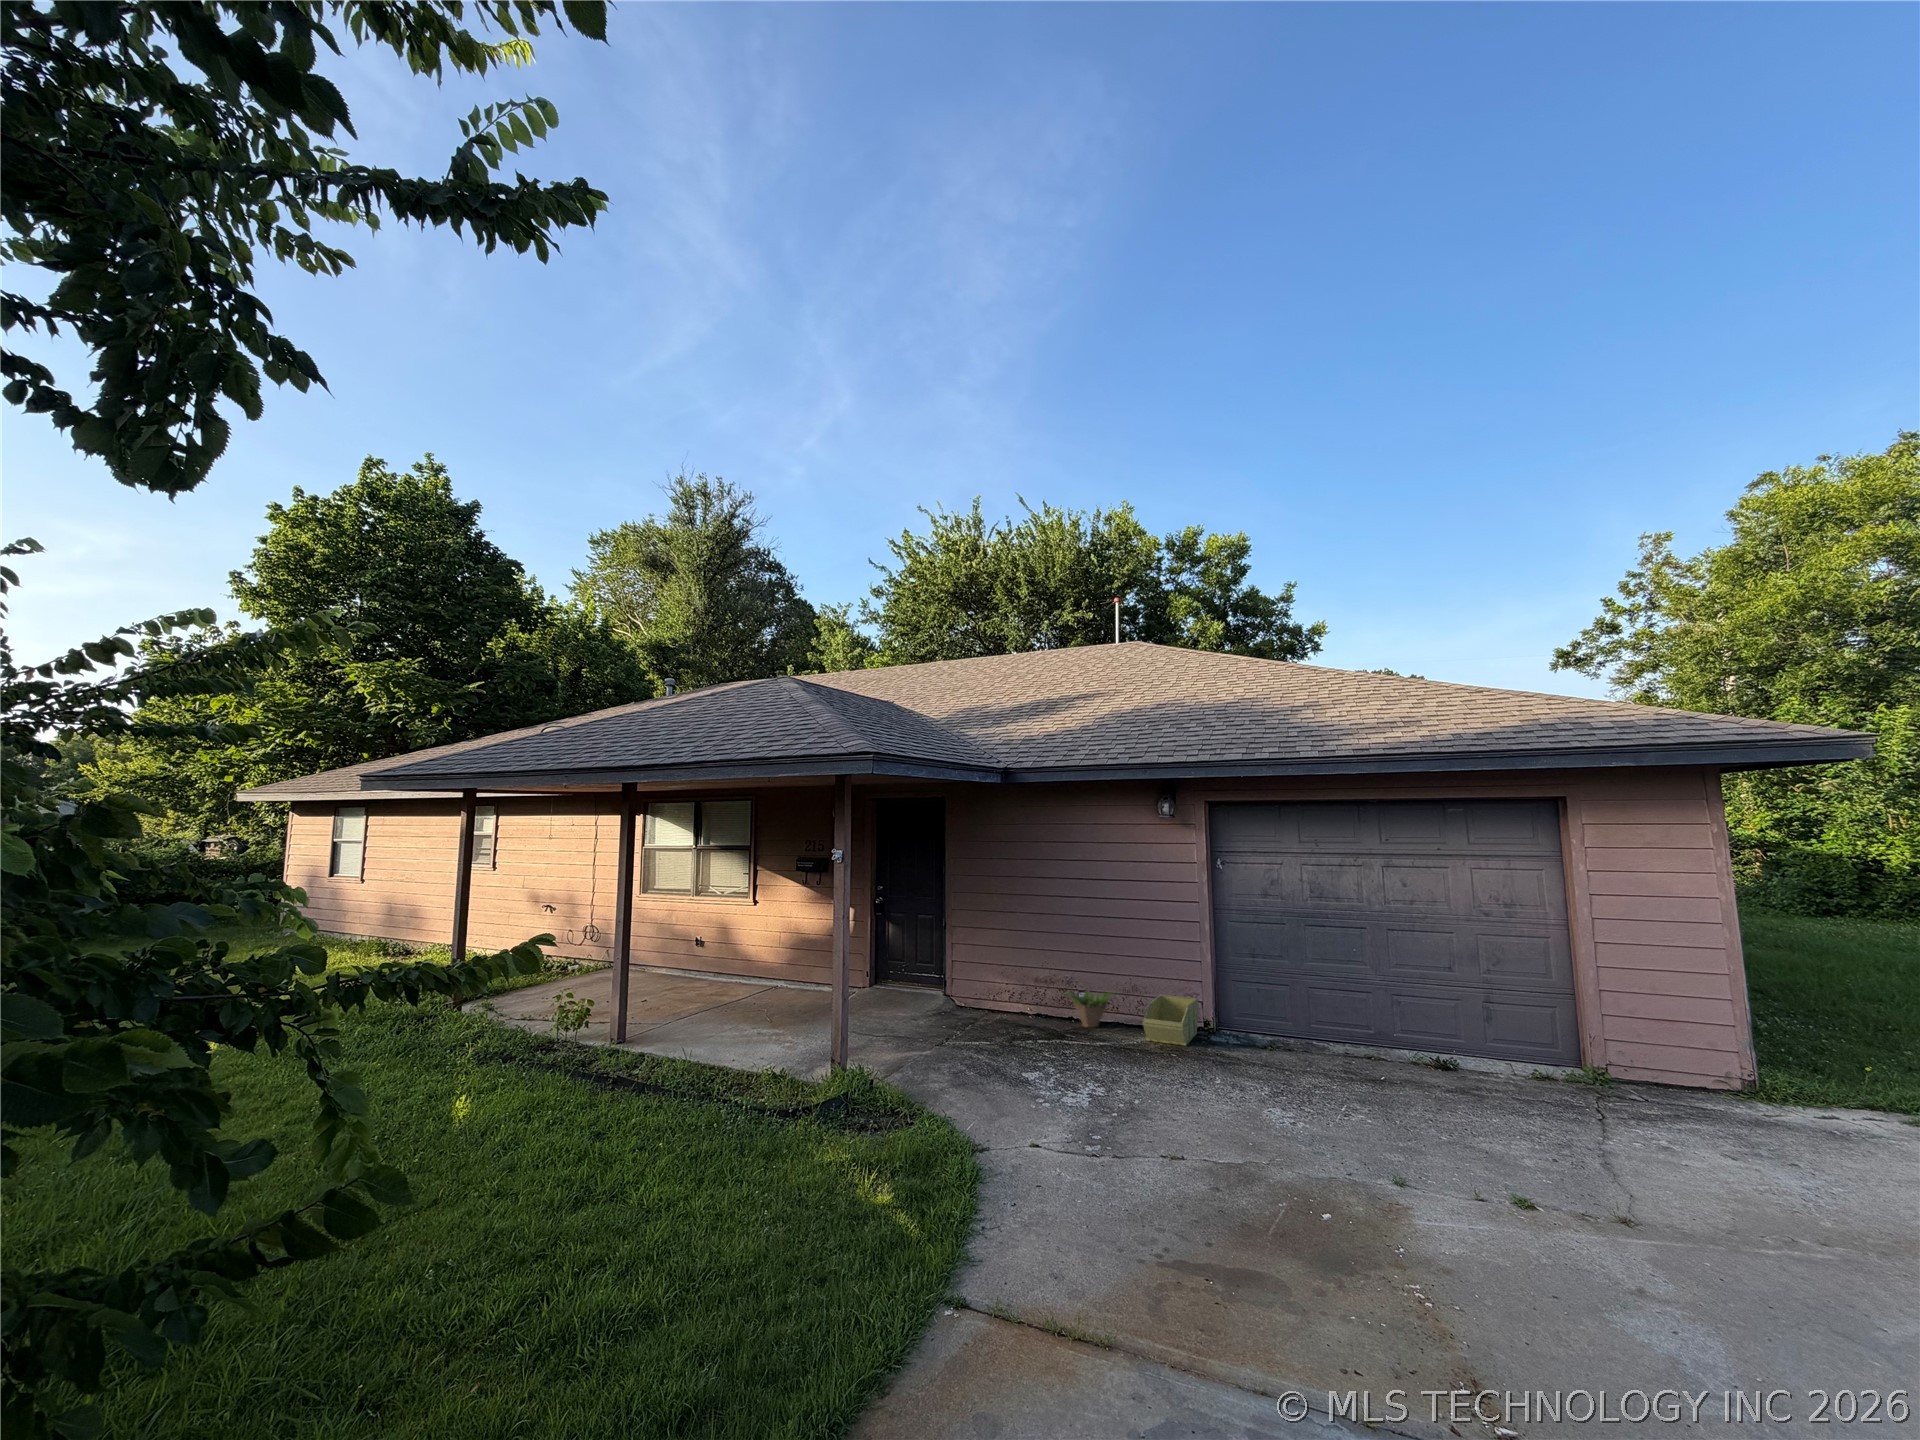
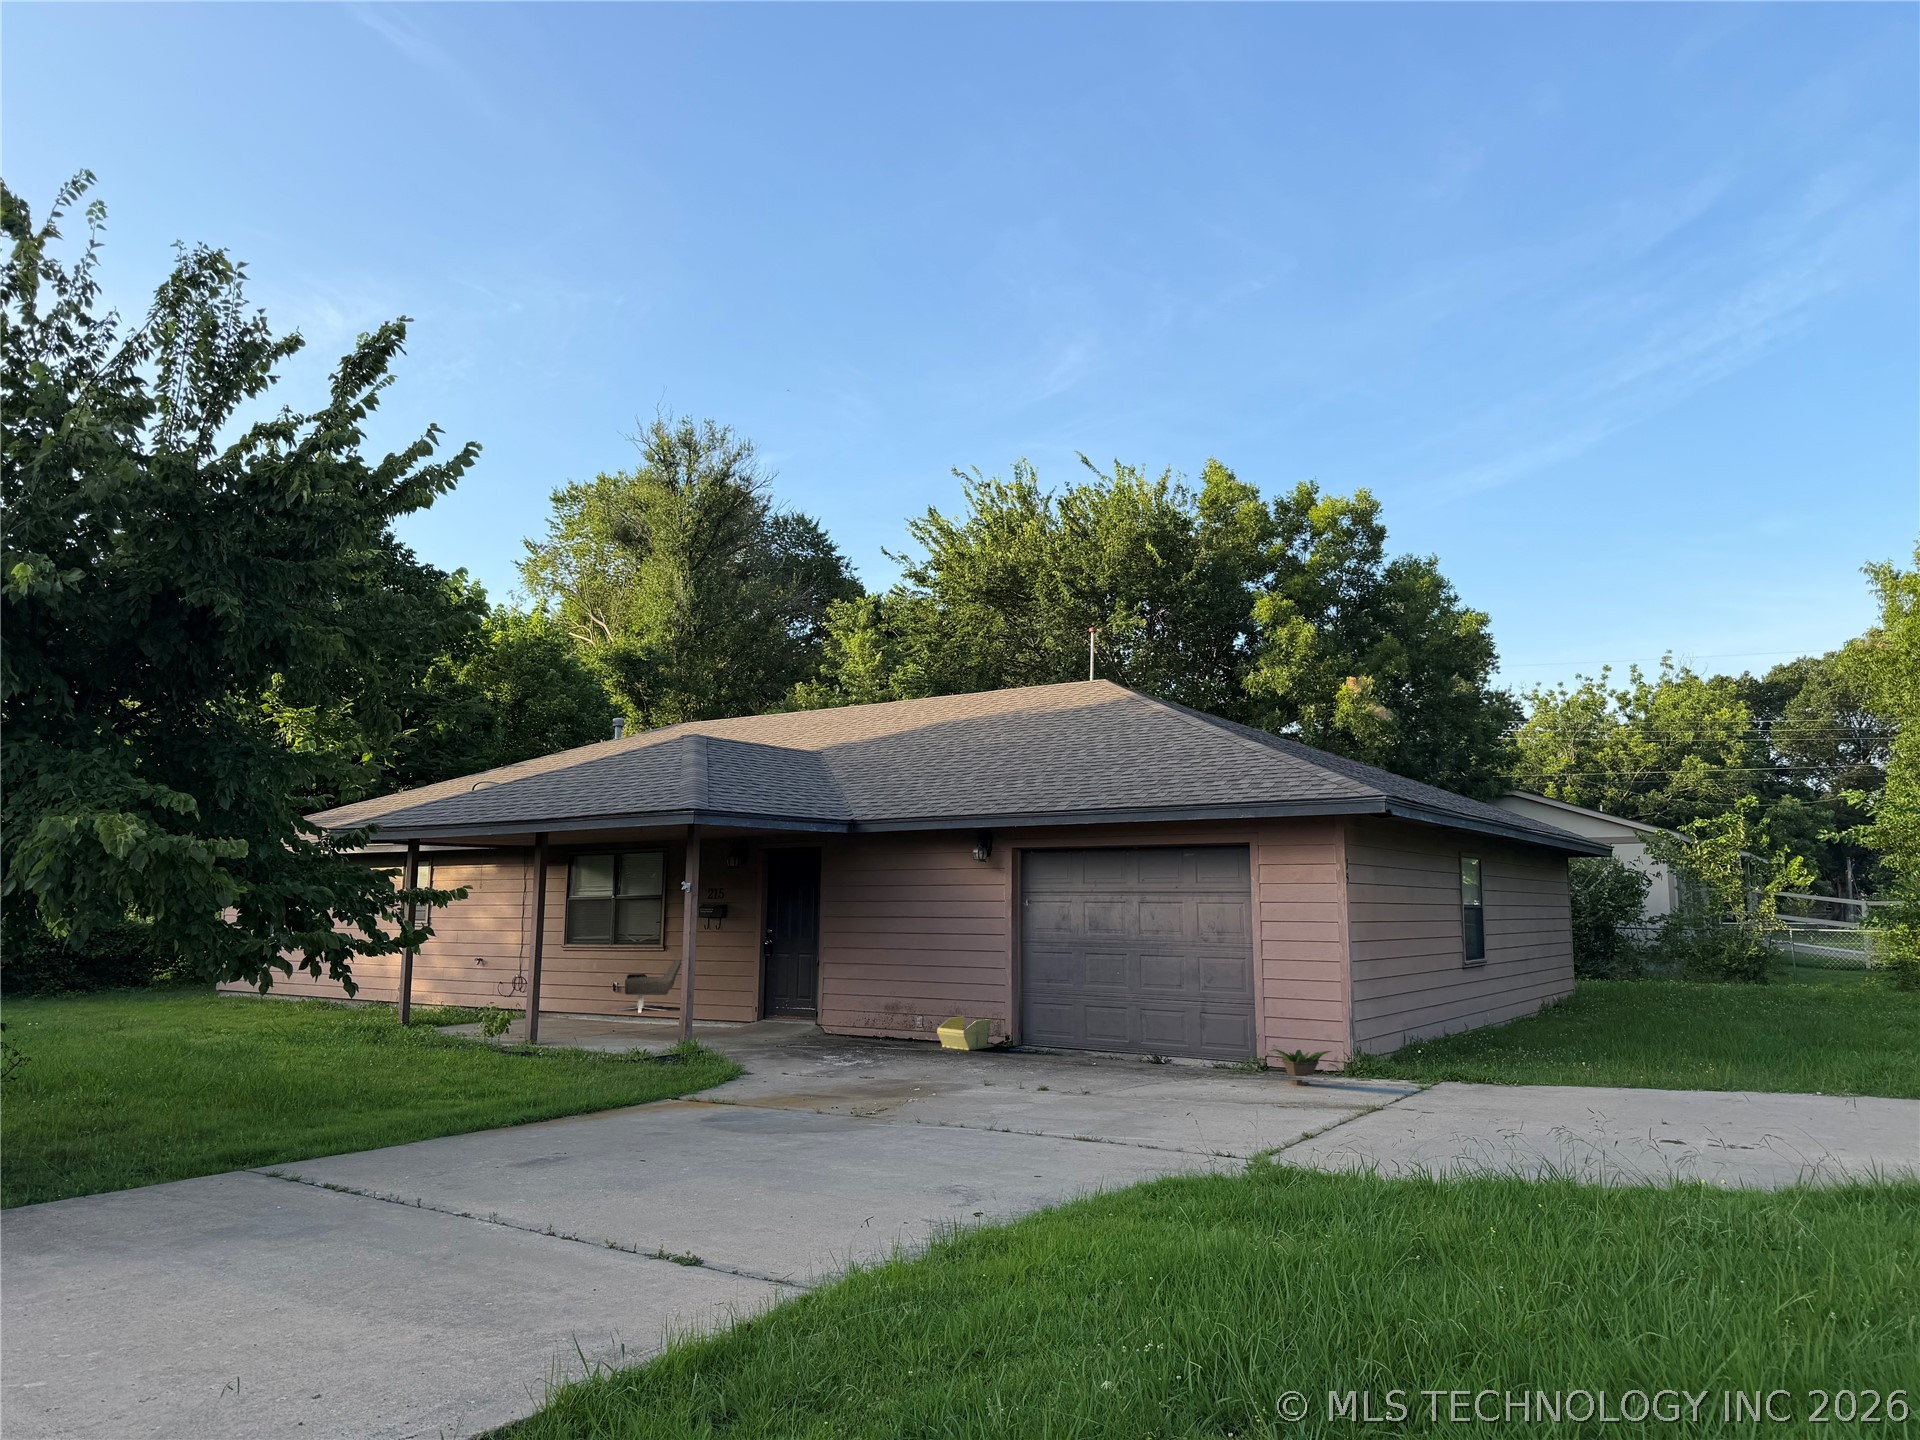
lounge chair: none [707,925,783,992] -> present [620,960,681,1013]
decorative plant: present [1065,990,1114,1027] -> present [1270,1049,1331,1085]

